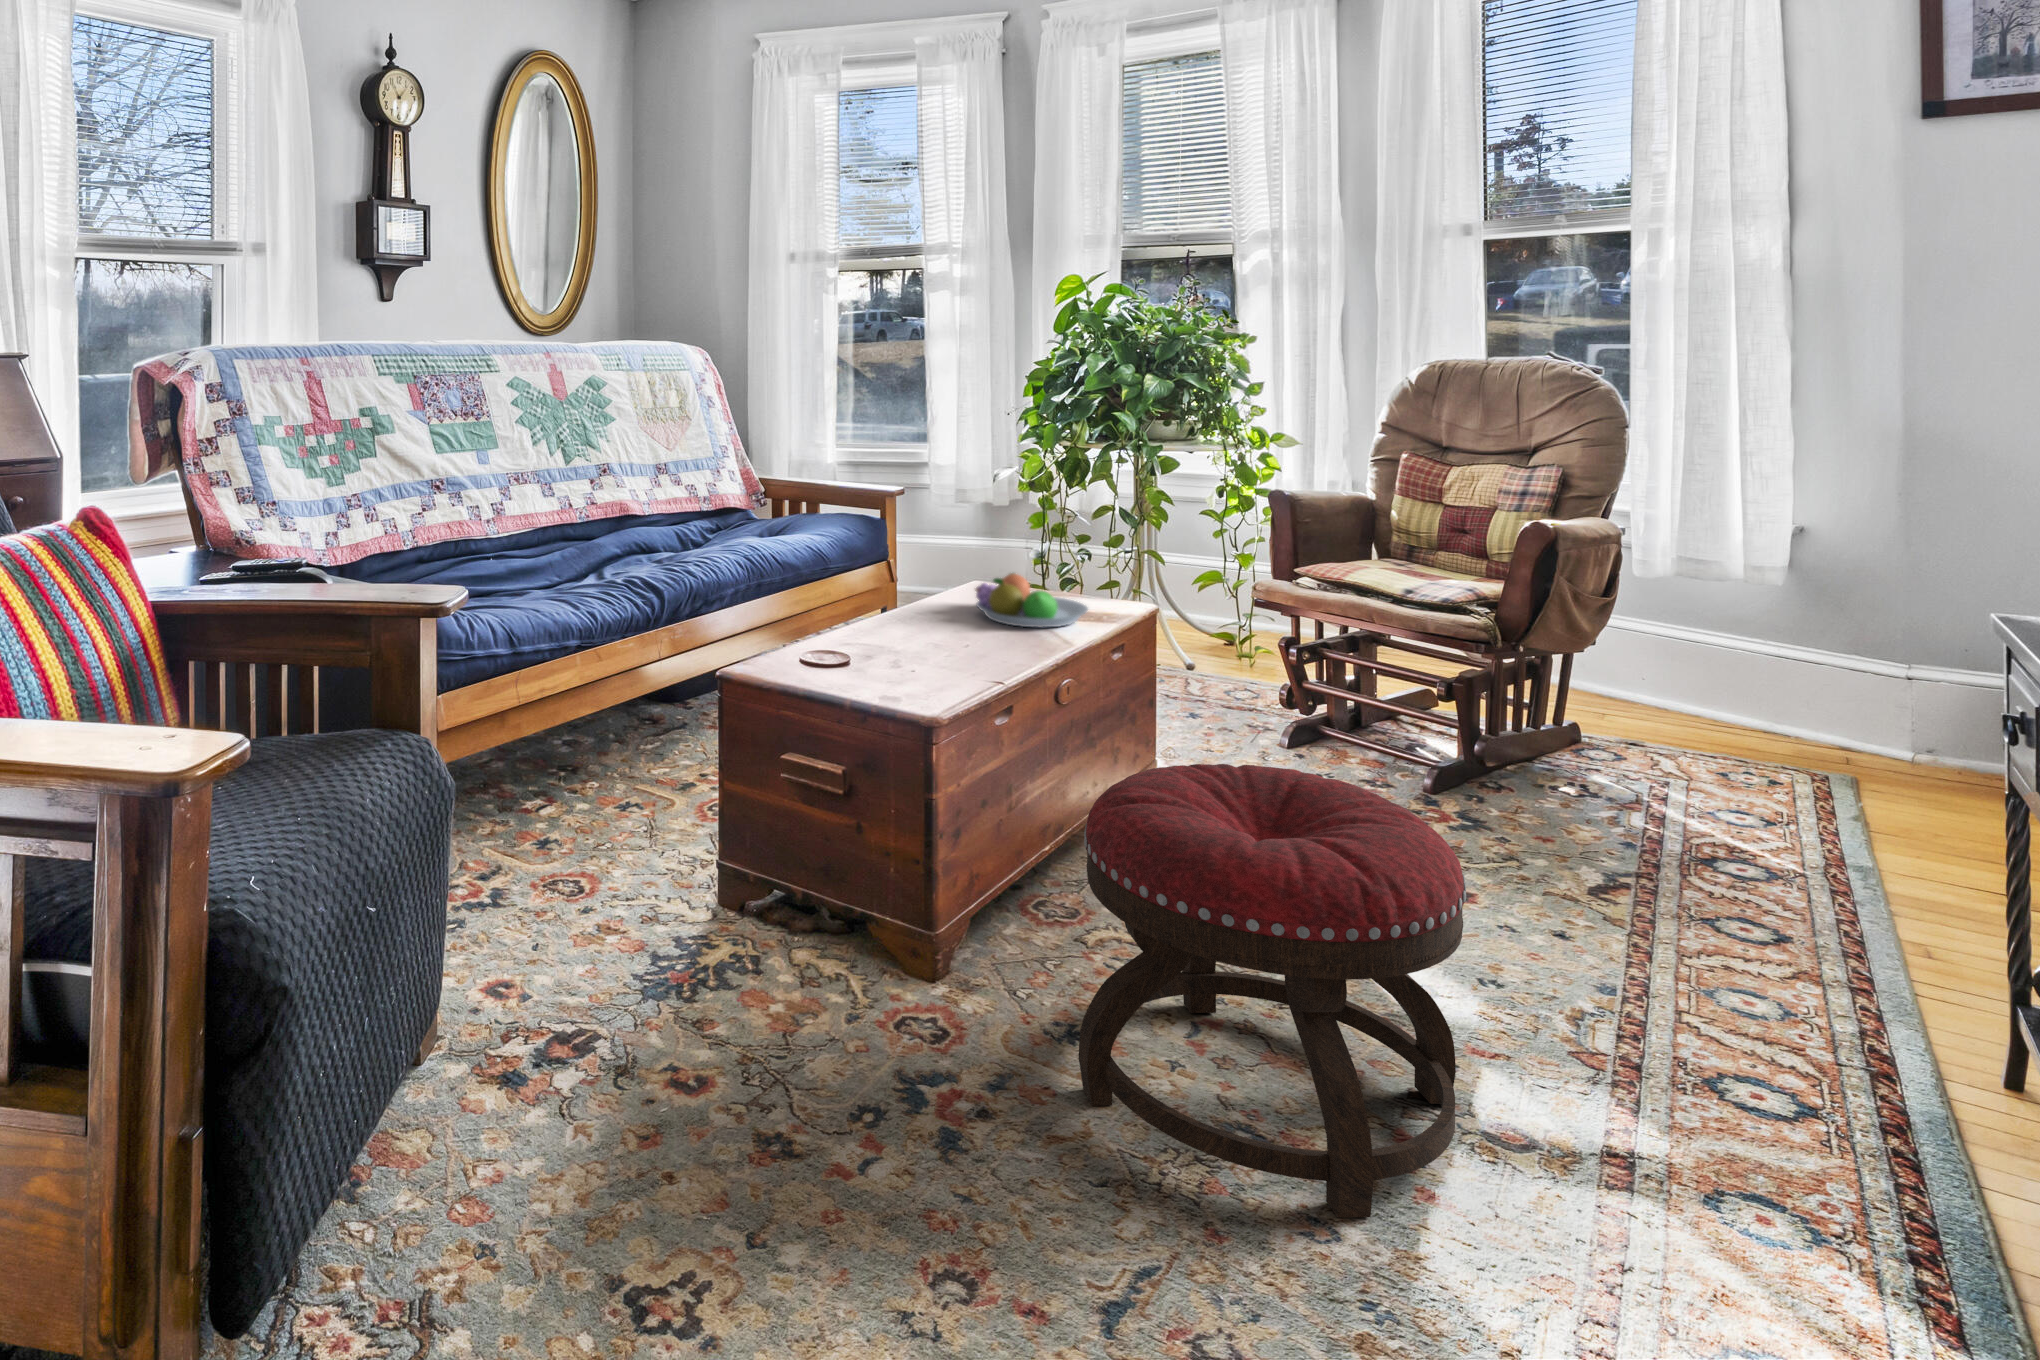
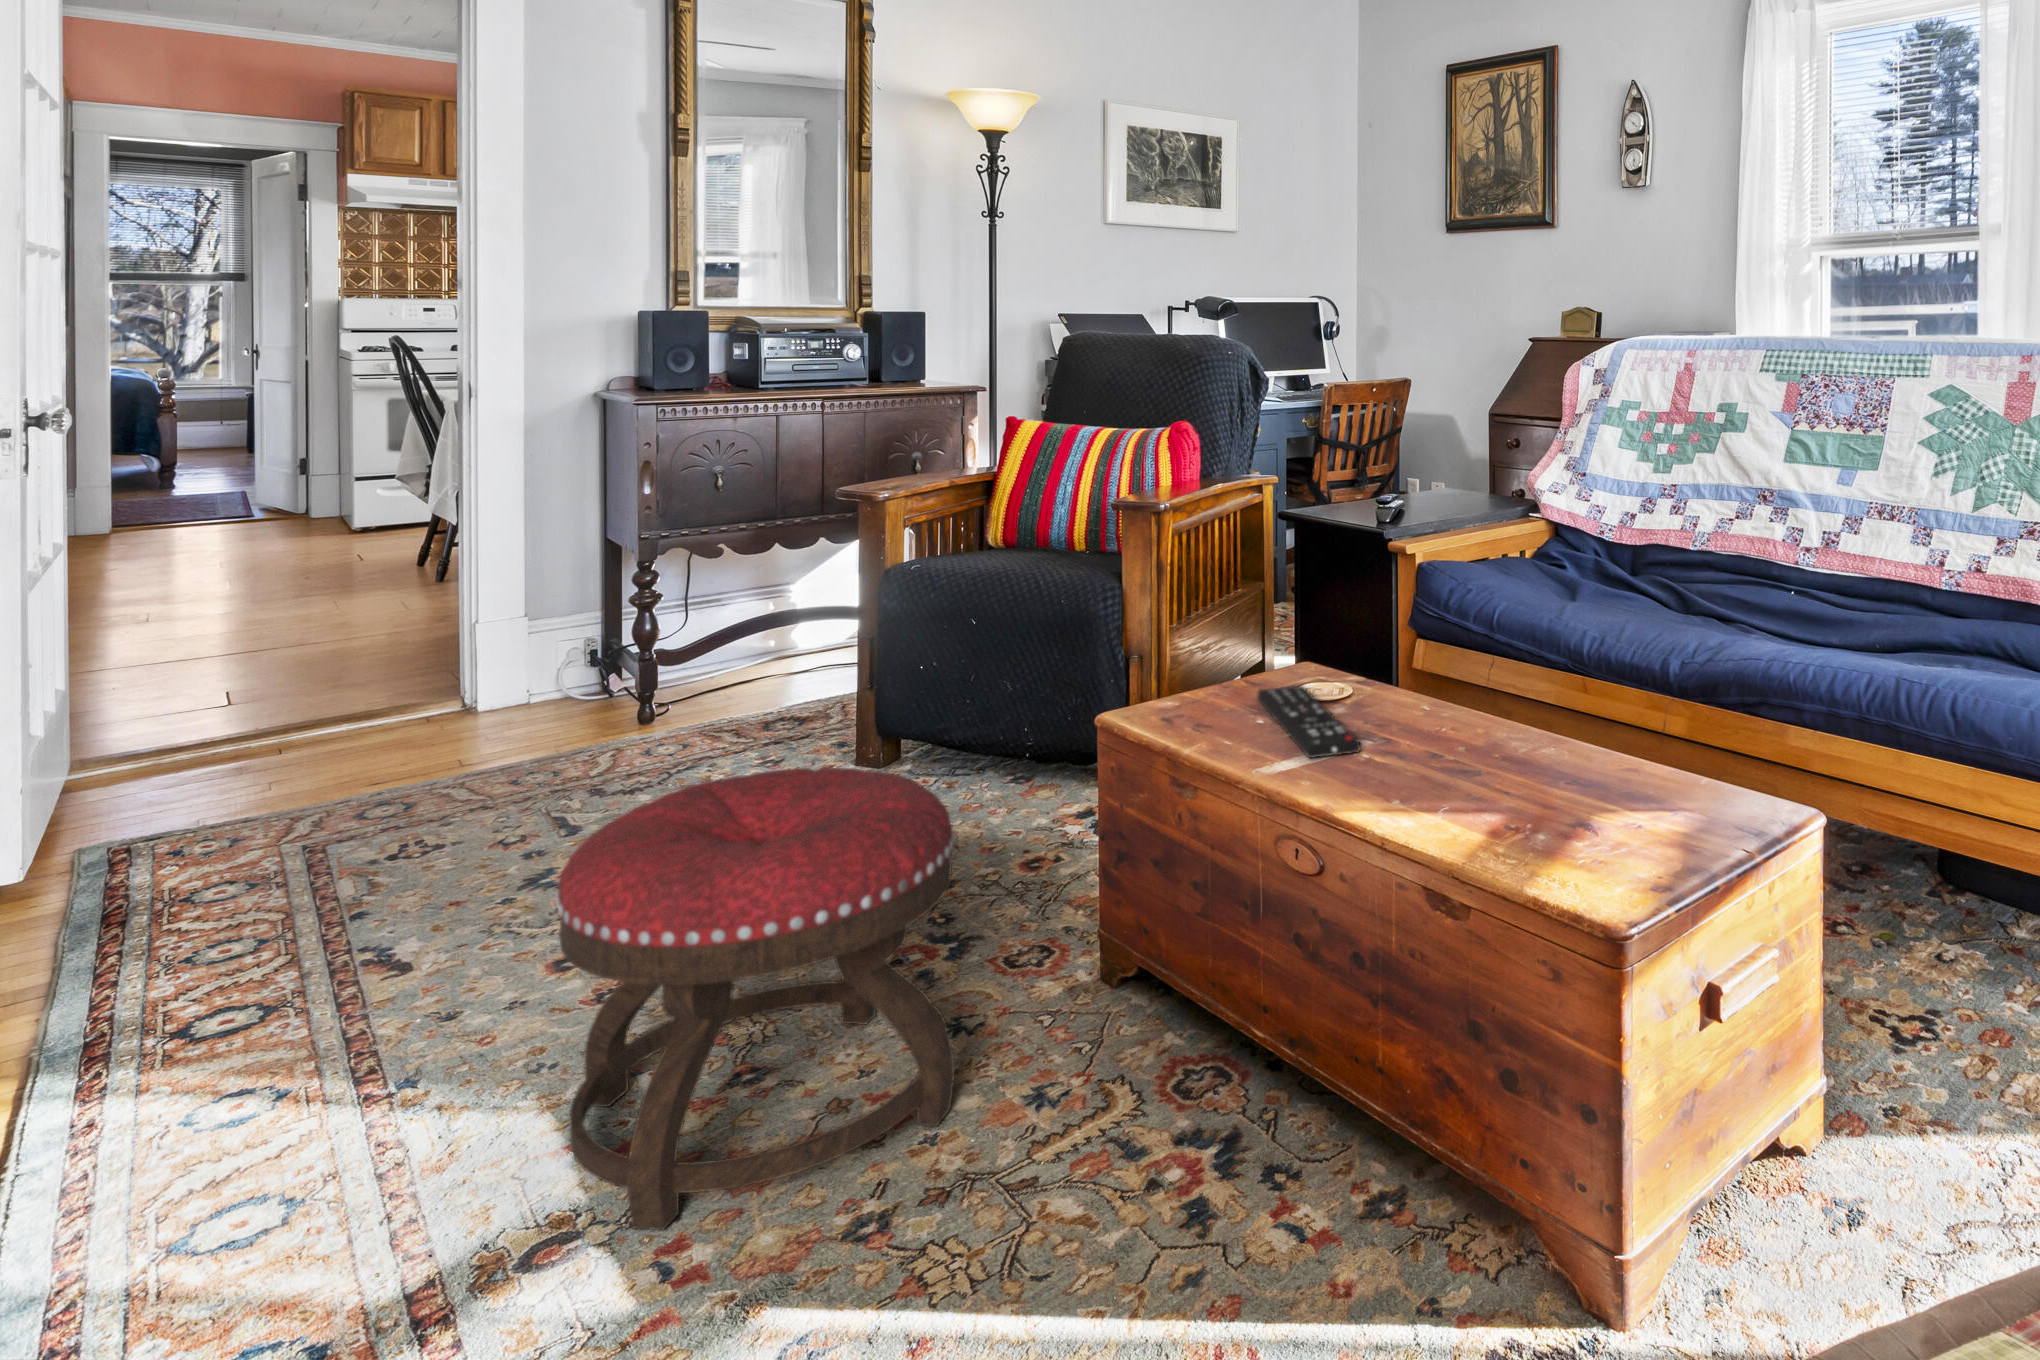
fruit bowl: present [975,573,1088,627] -> none [1404,709,1590,821]
remote control: none [846,634,1009,673] -> present [1258,686,1360,758]

